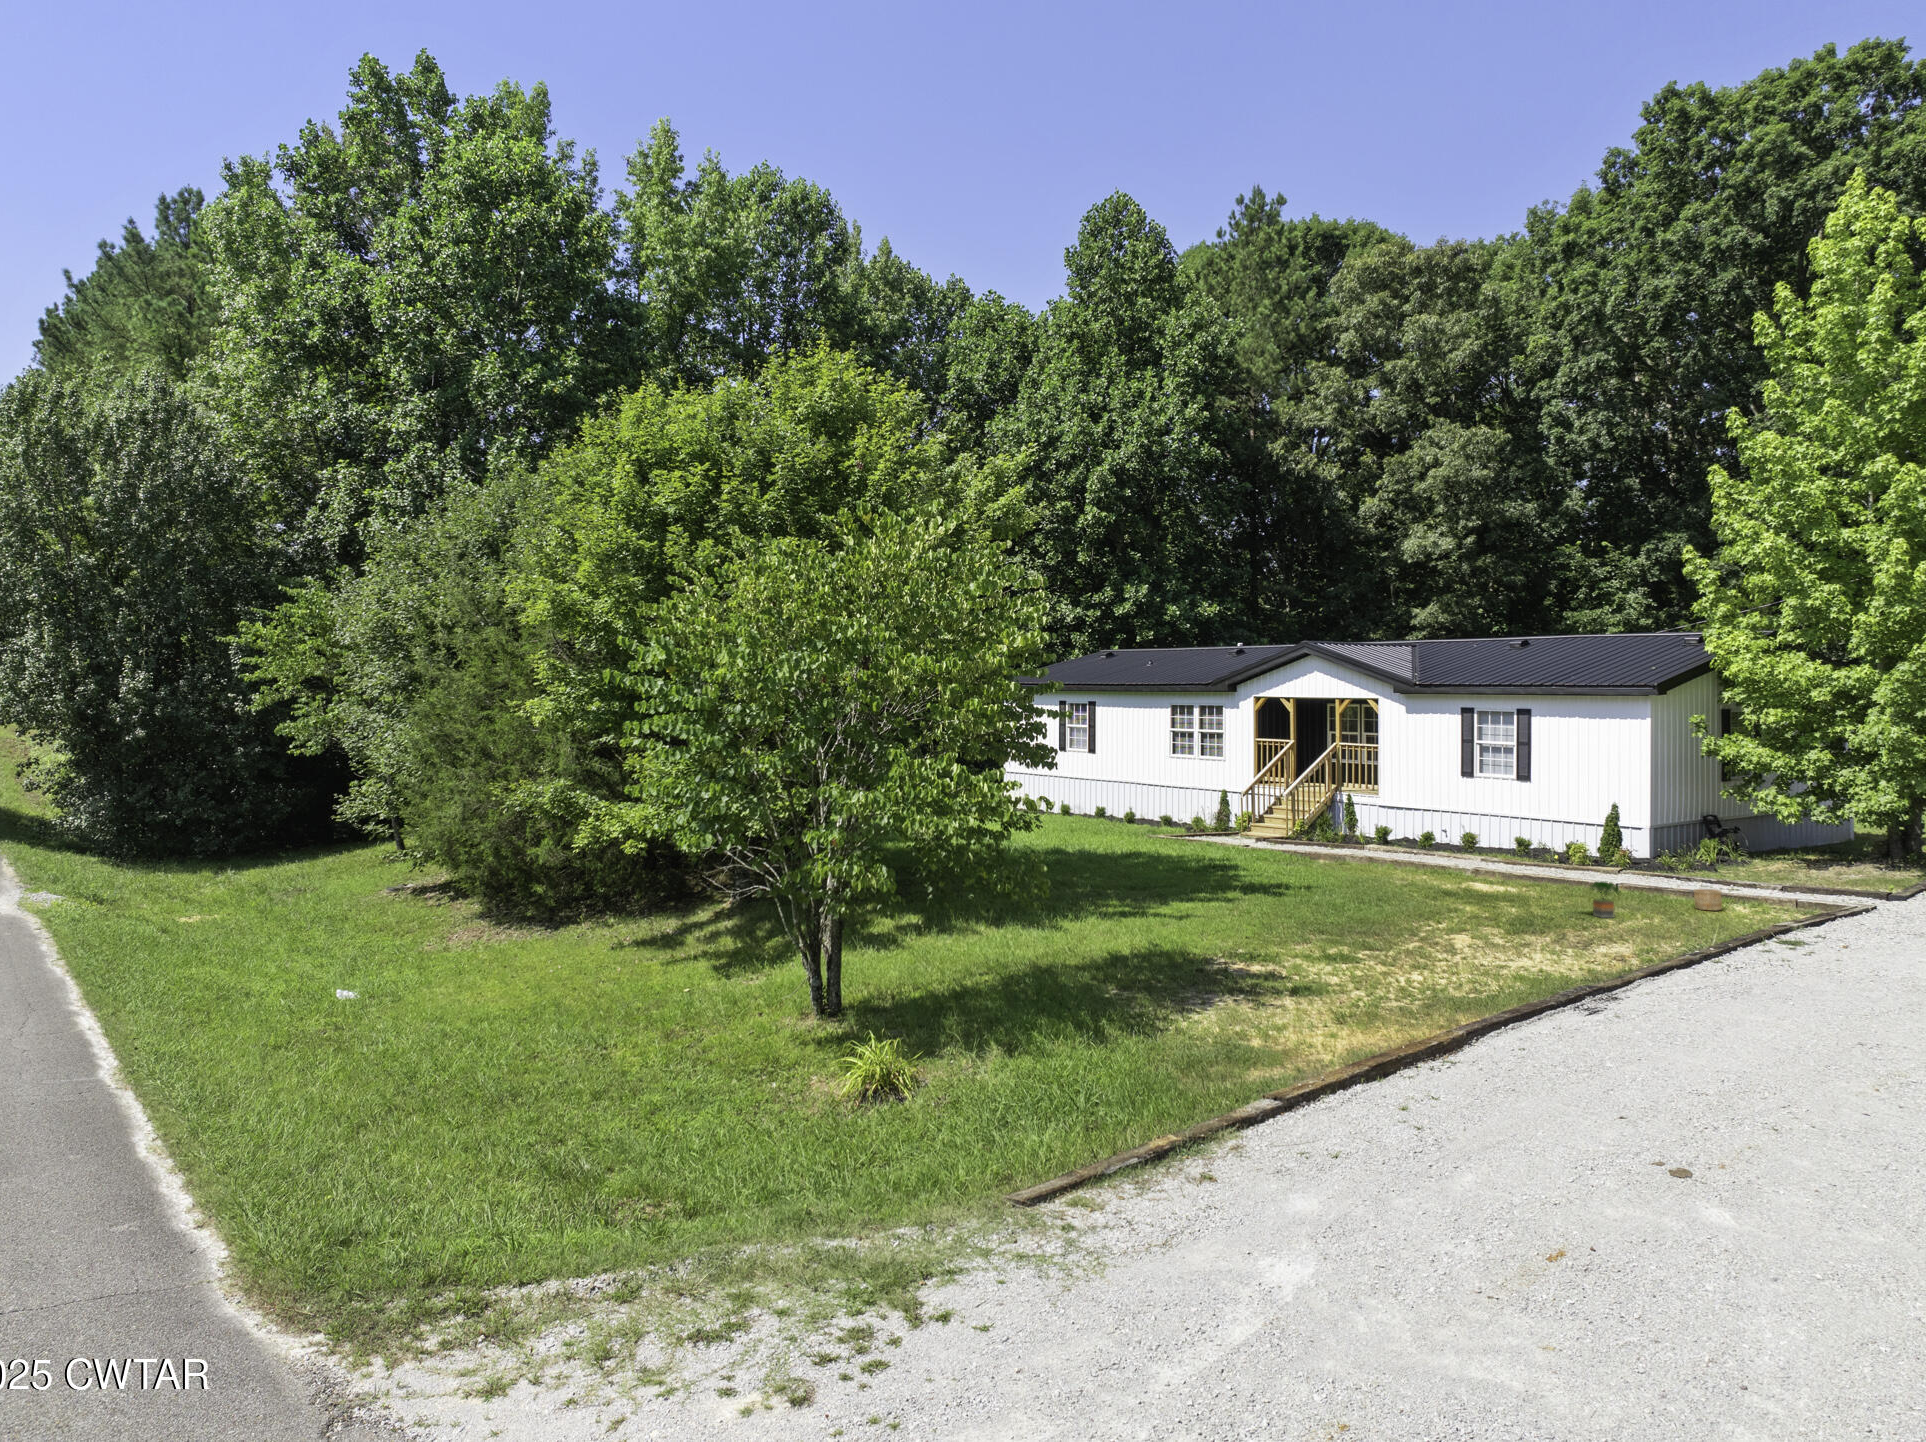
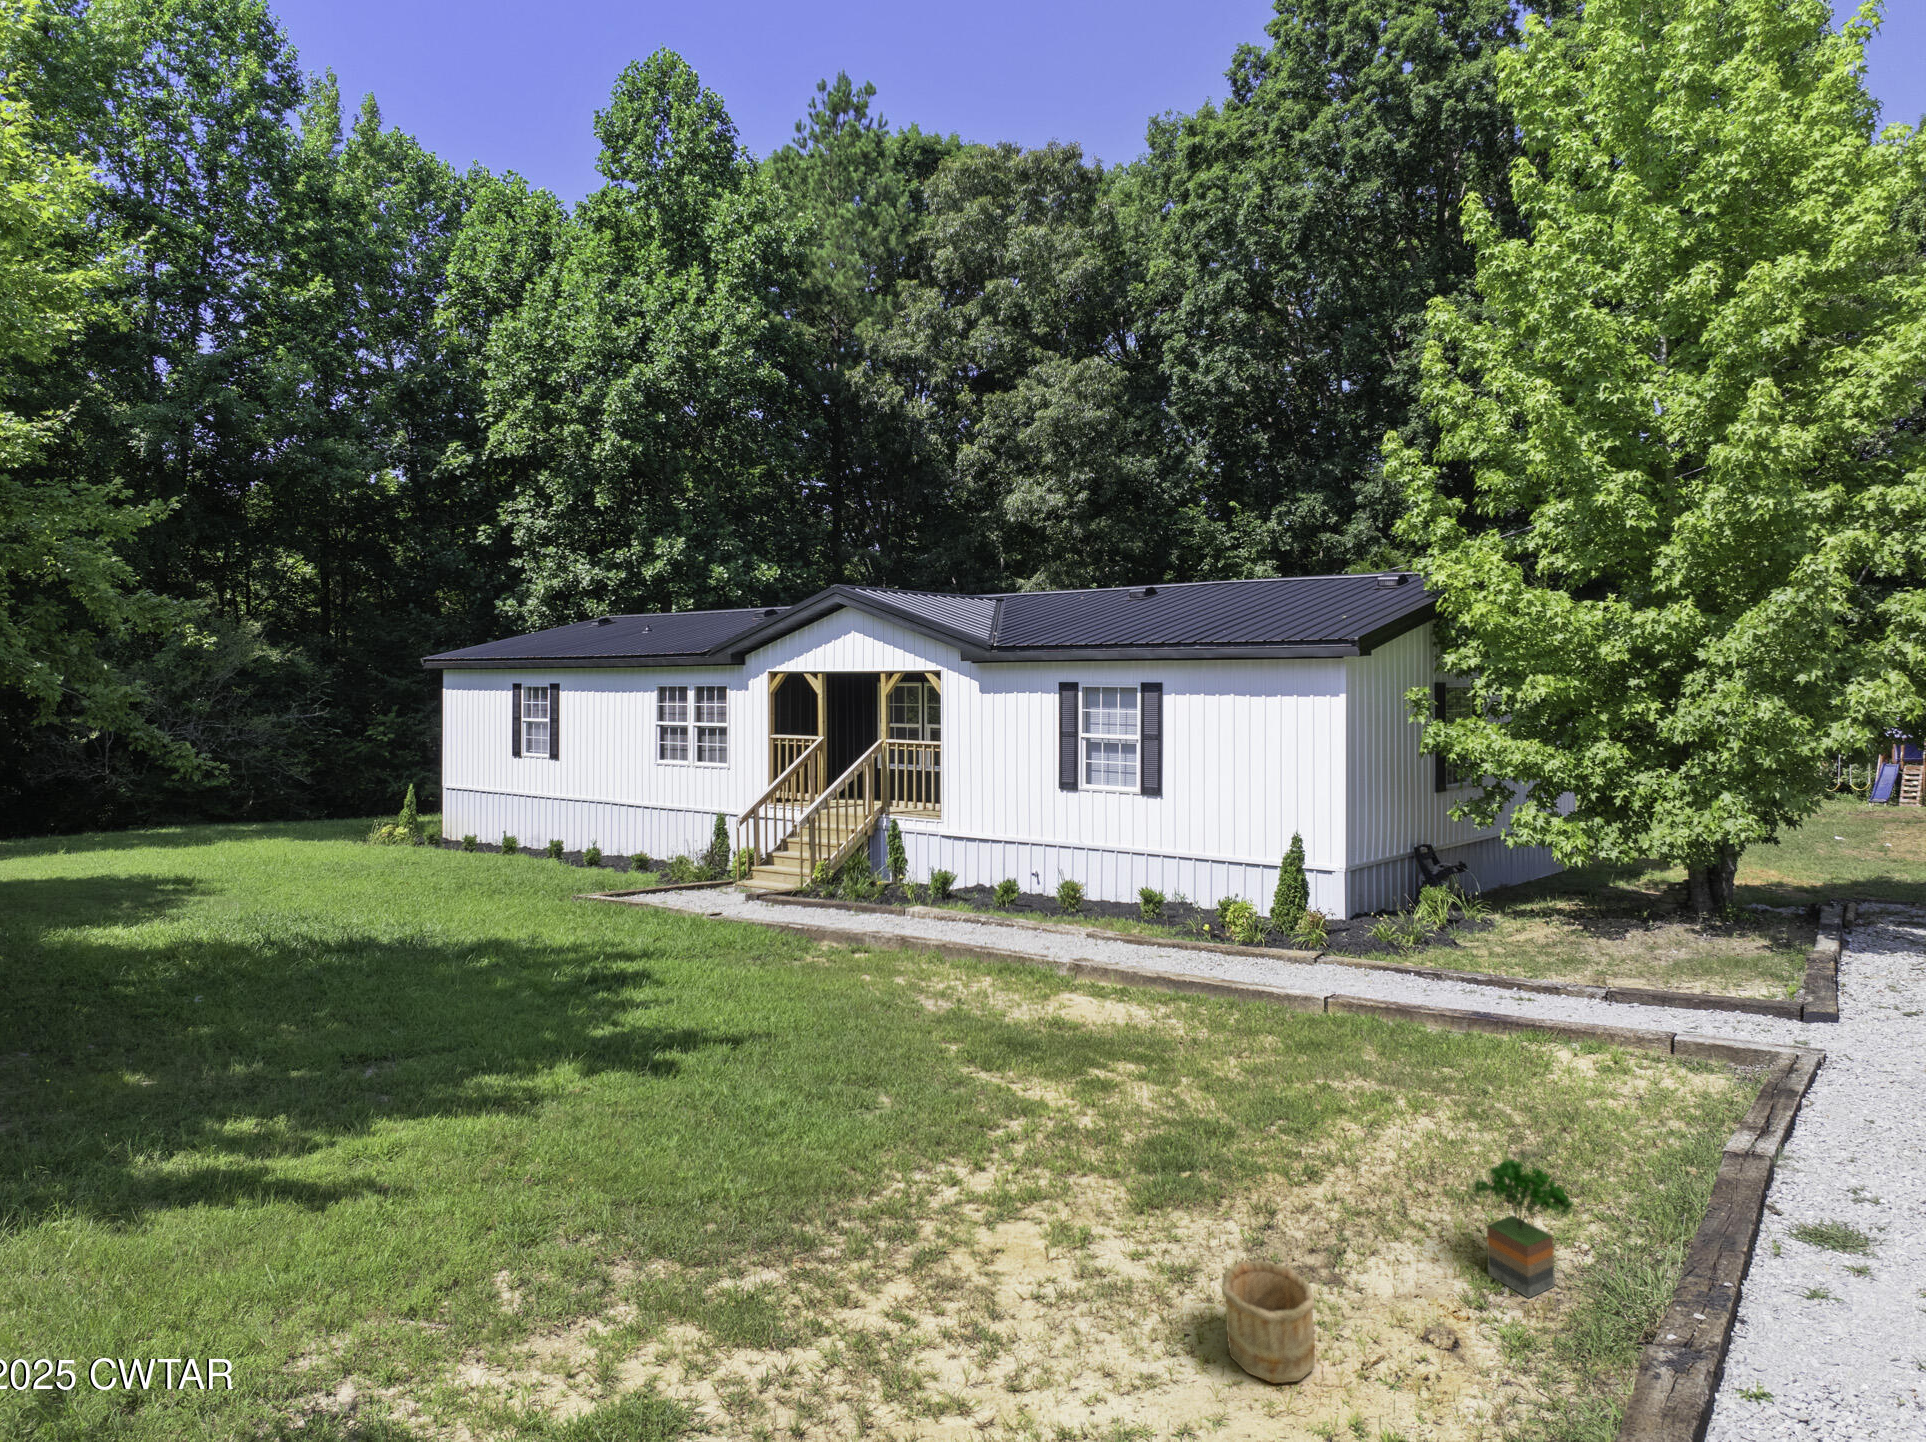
wooden bucket: present [1694,889,1722,911] -> present [1222,1261,1315,1383]

